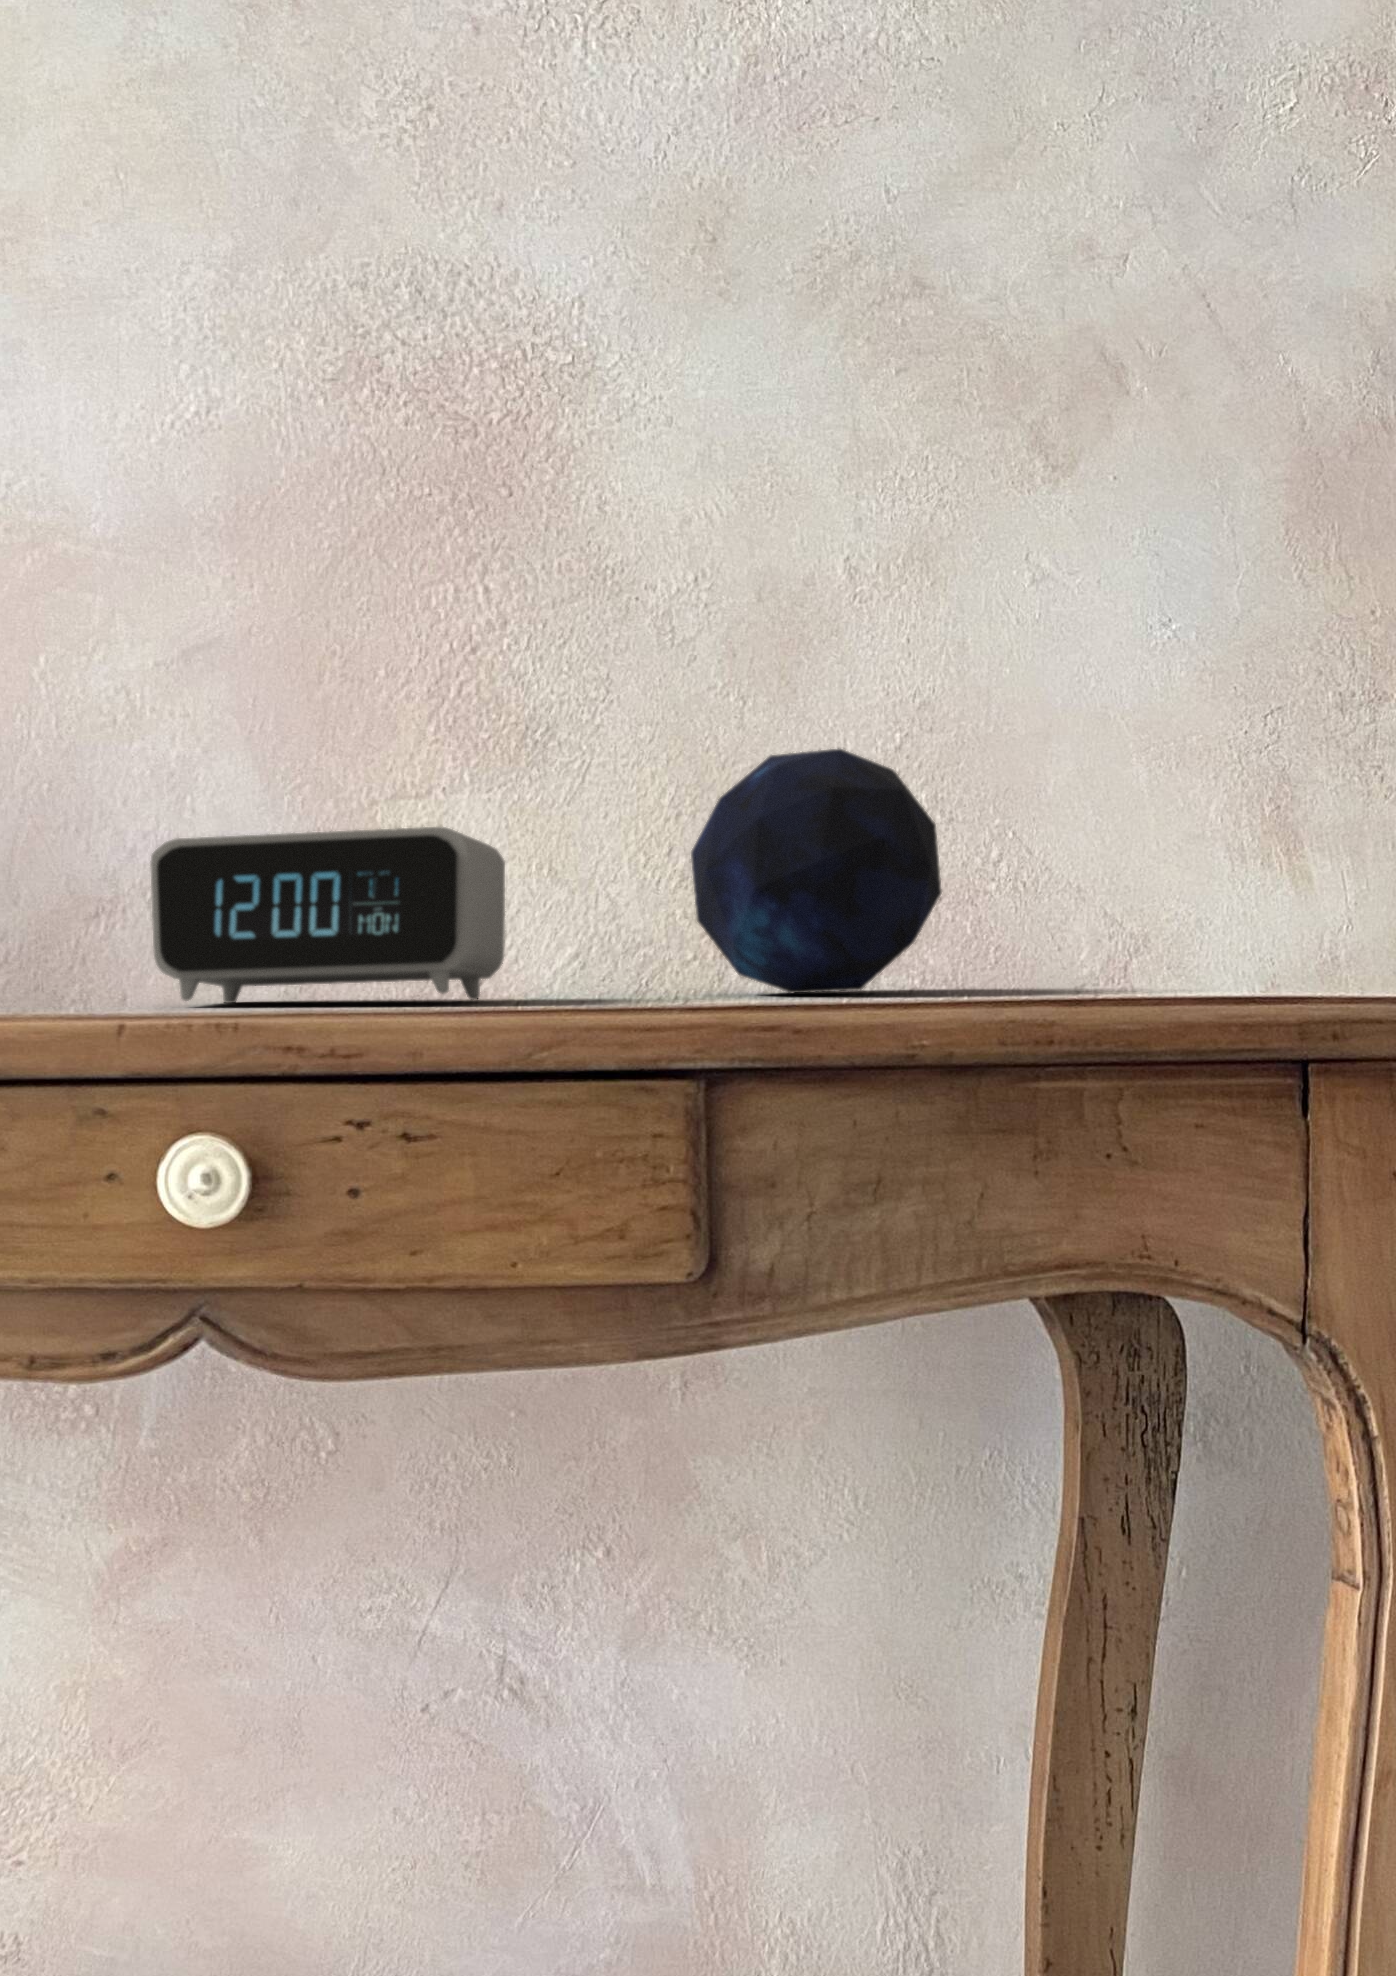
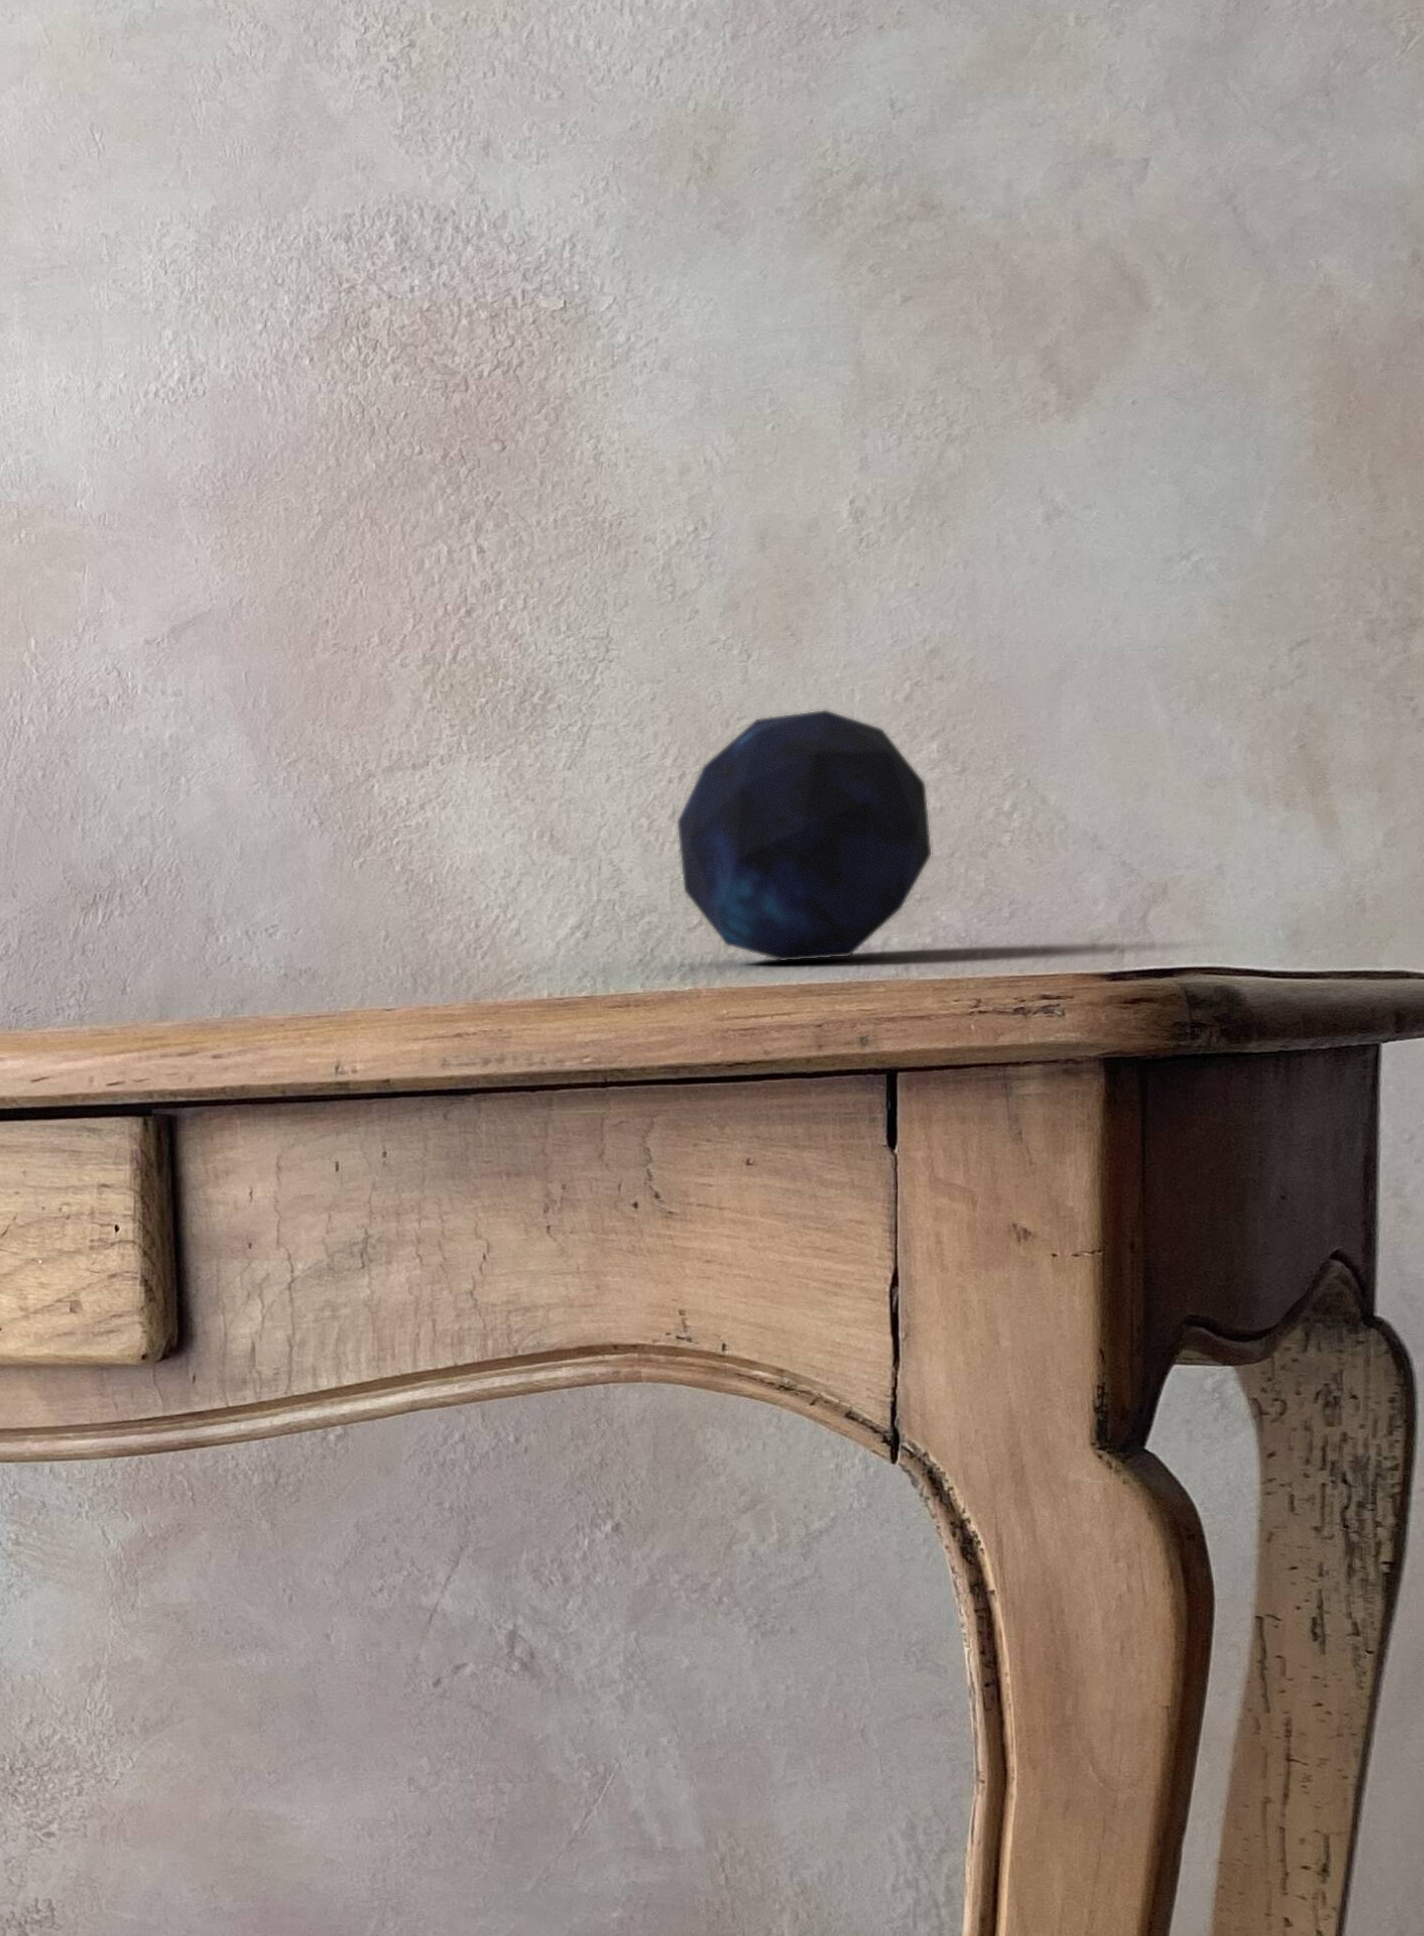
alarm clock: present [150,827,505,1003] -> none [134,811,489,995]

